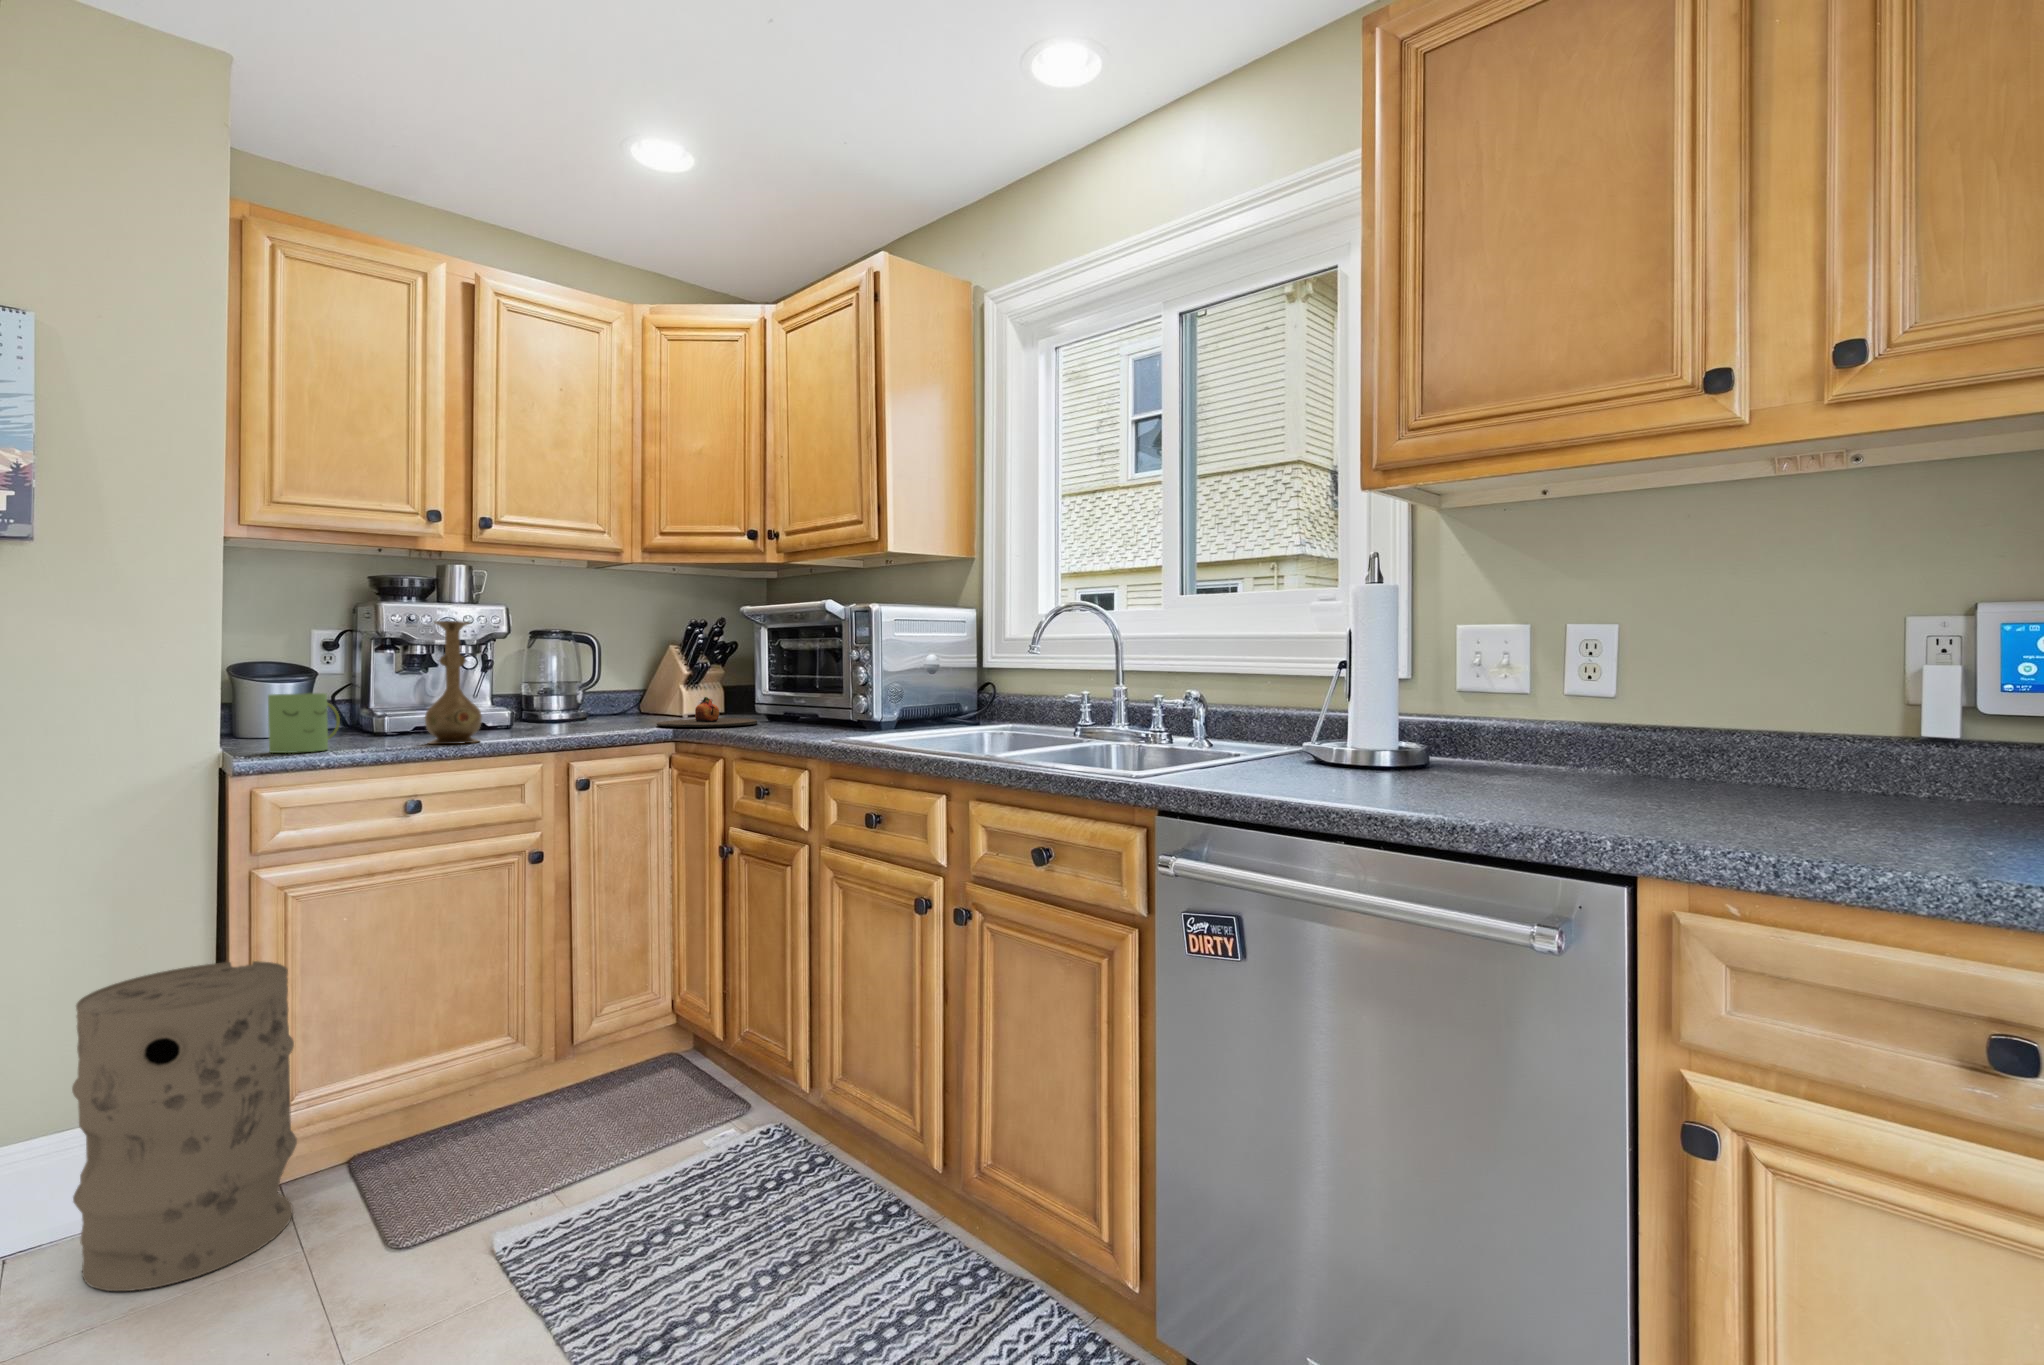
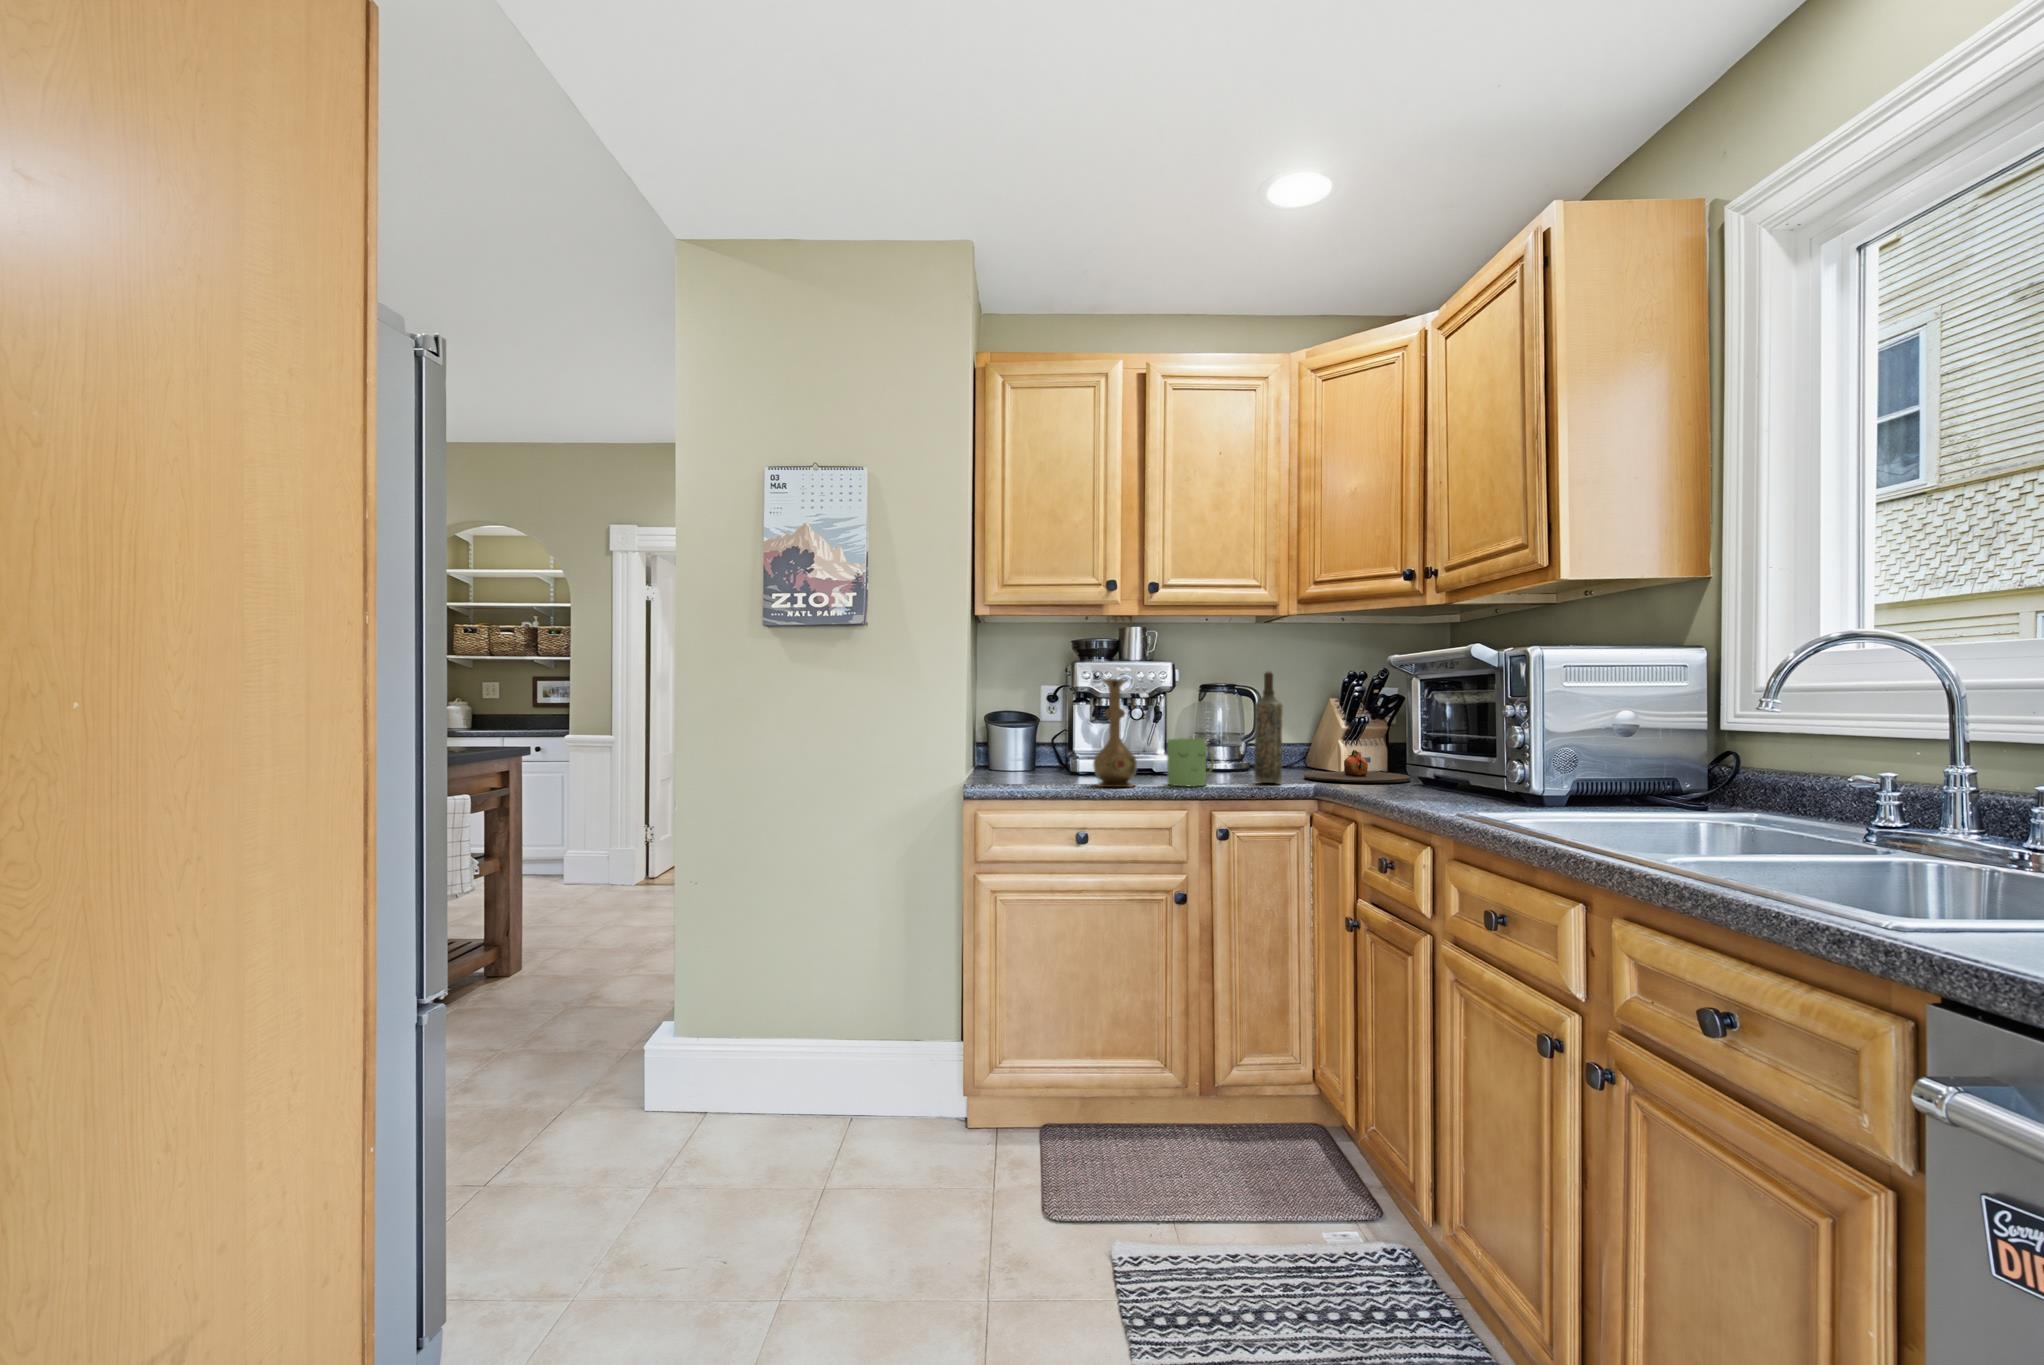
bottle: none [612,618,642,732] -> present [1254,671,1283,783]
mug: present [268,693,340,753] -> present [1167,738,1214,786]
trash can: present [72,961,297,1291] -> none [864,946,993,1191]

